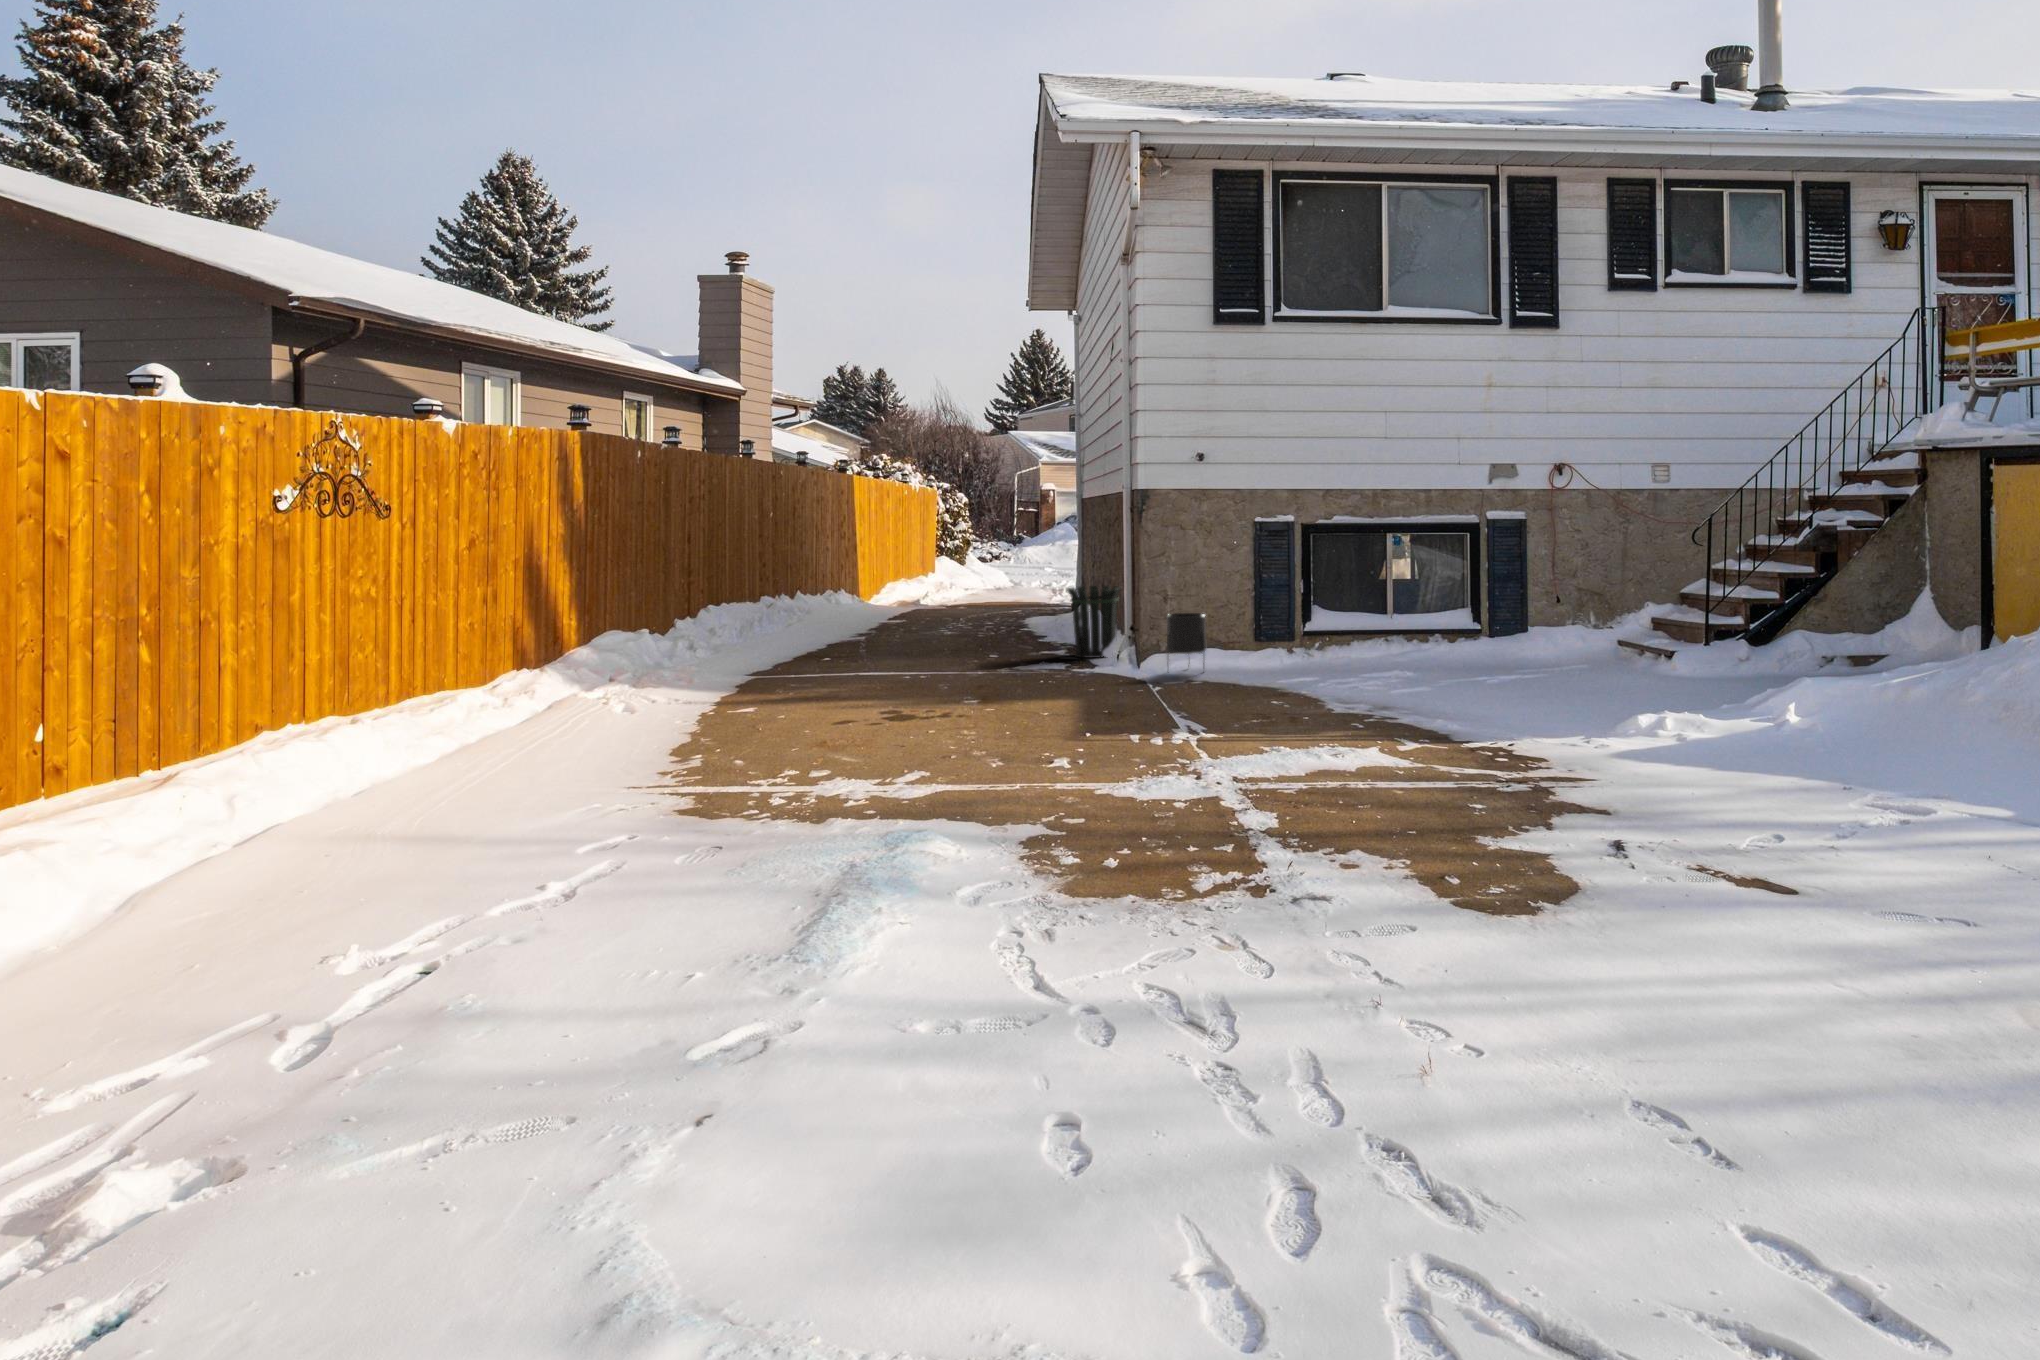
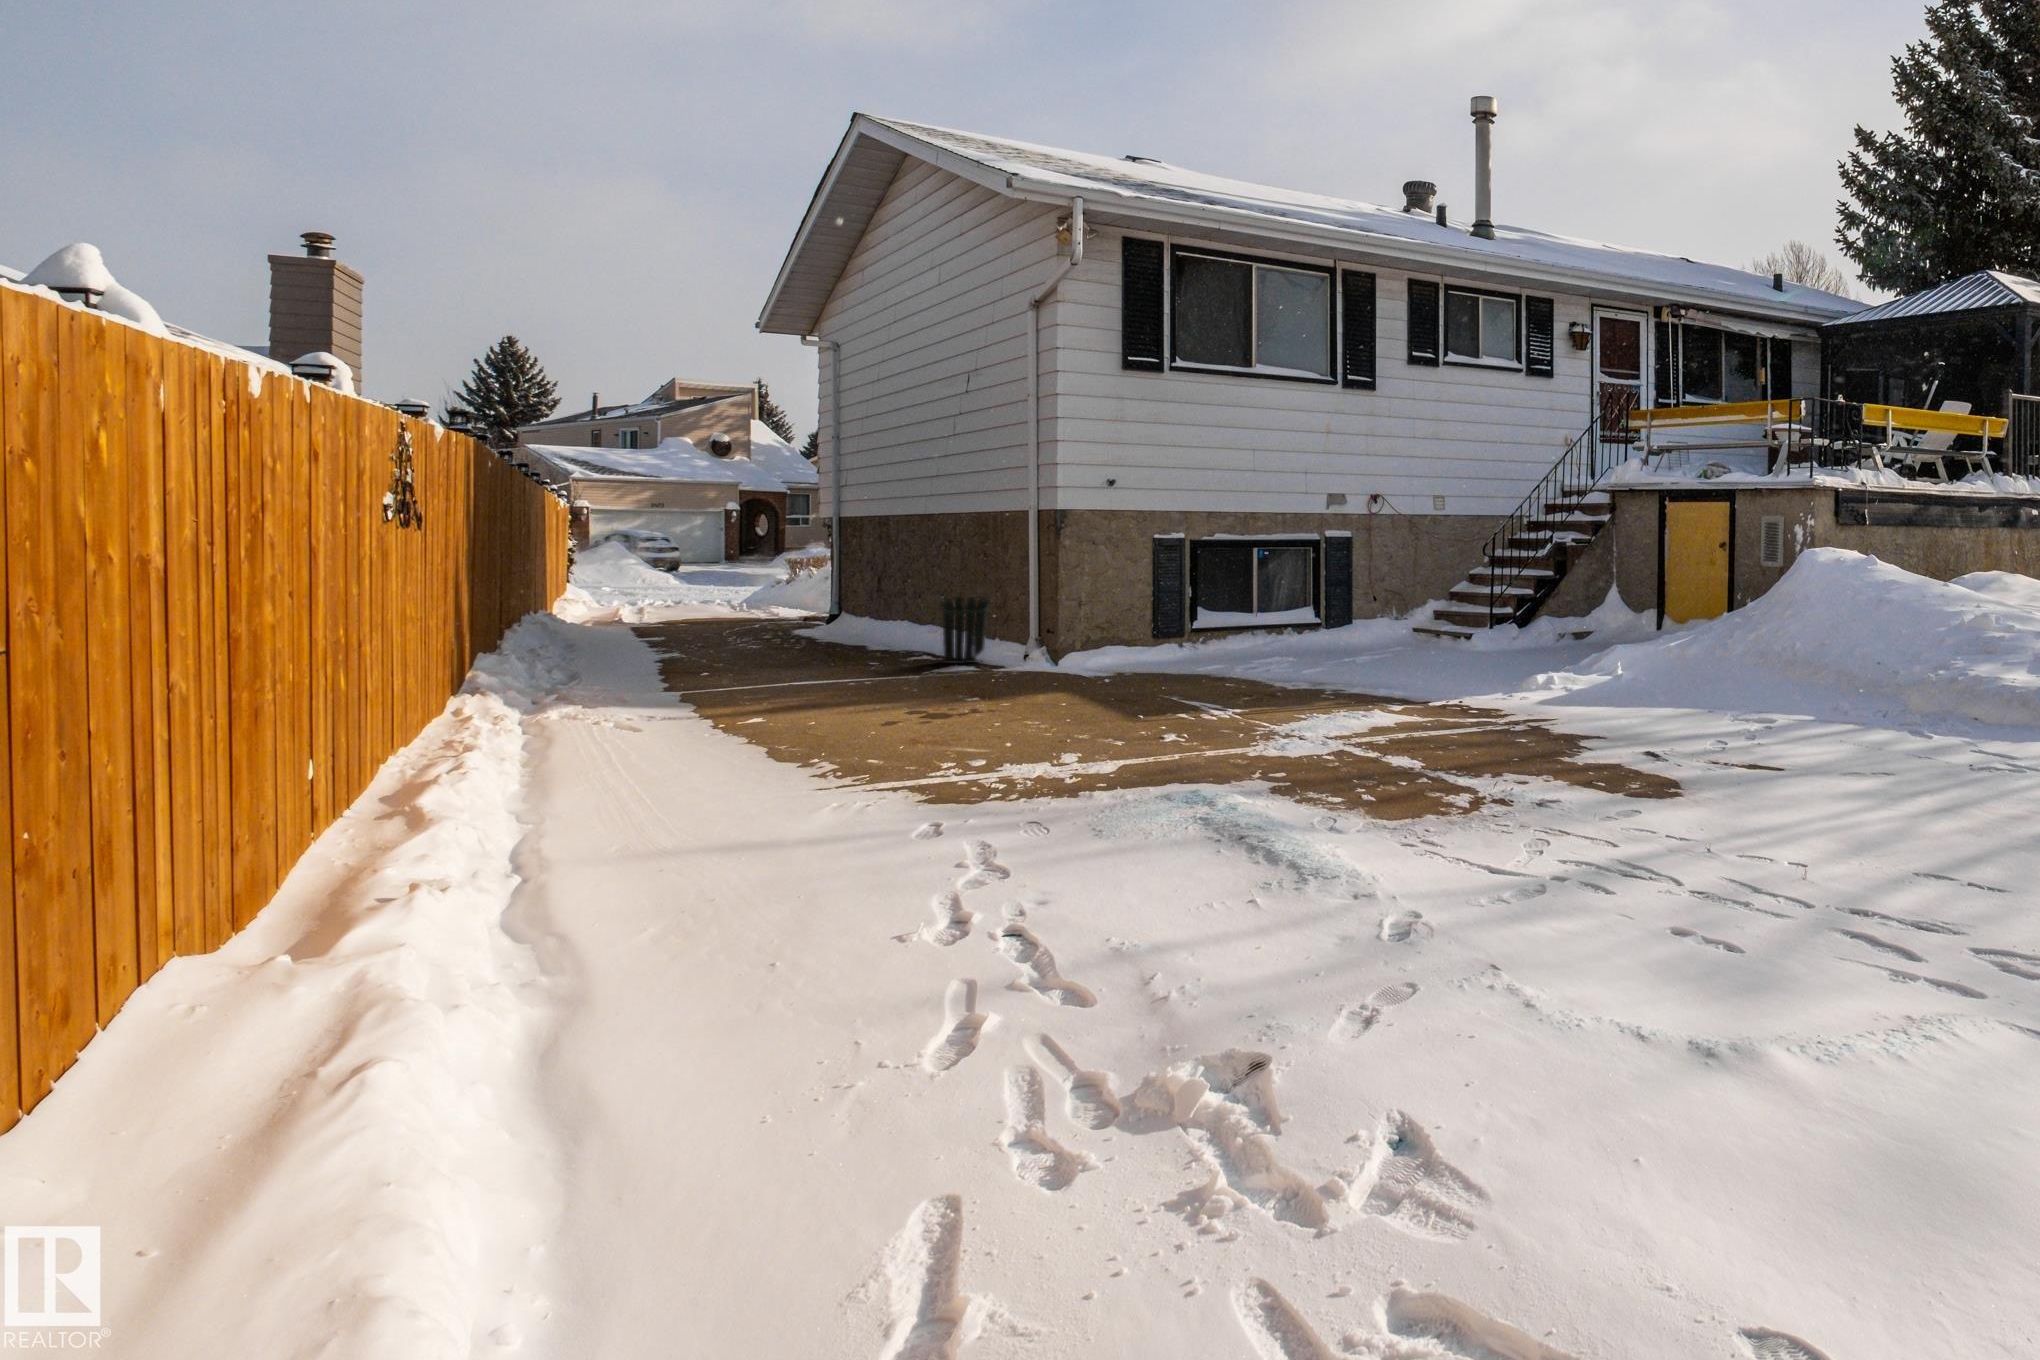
planter: present [1166,613,1206,664] -> none [1081,617,1117,669]

